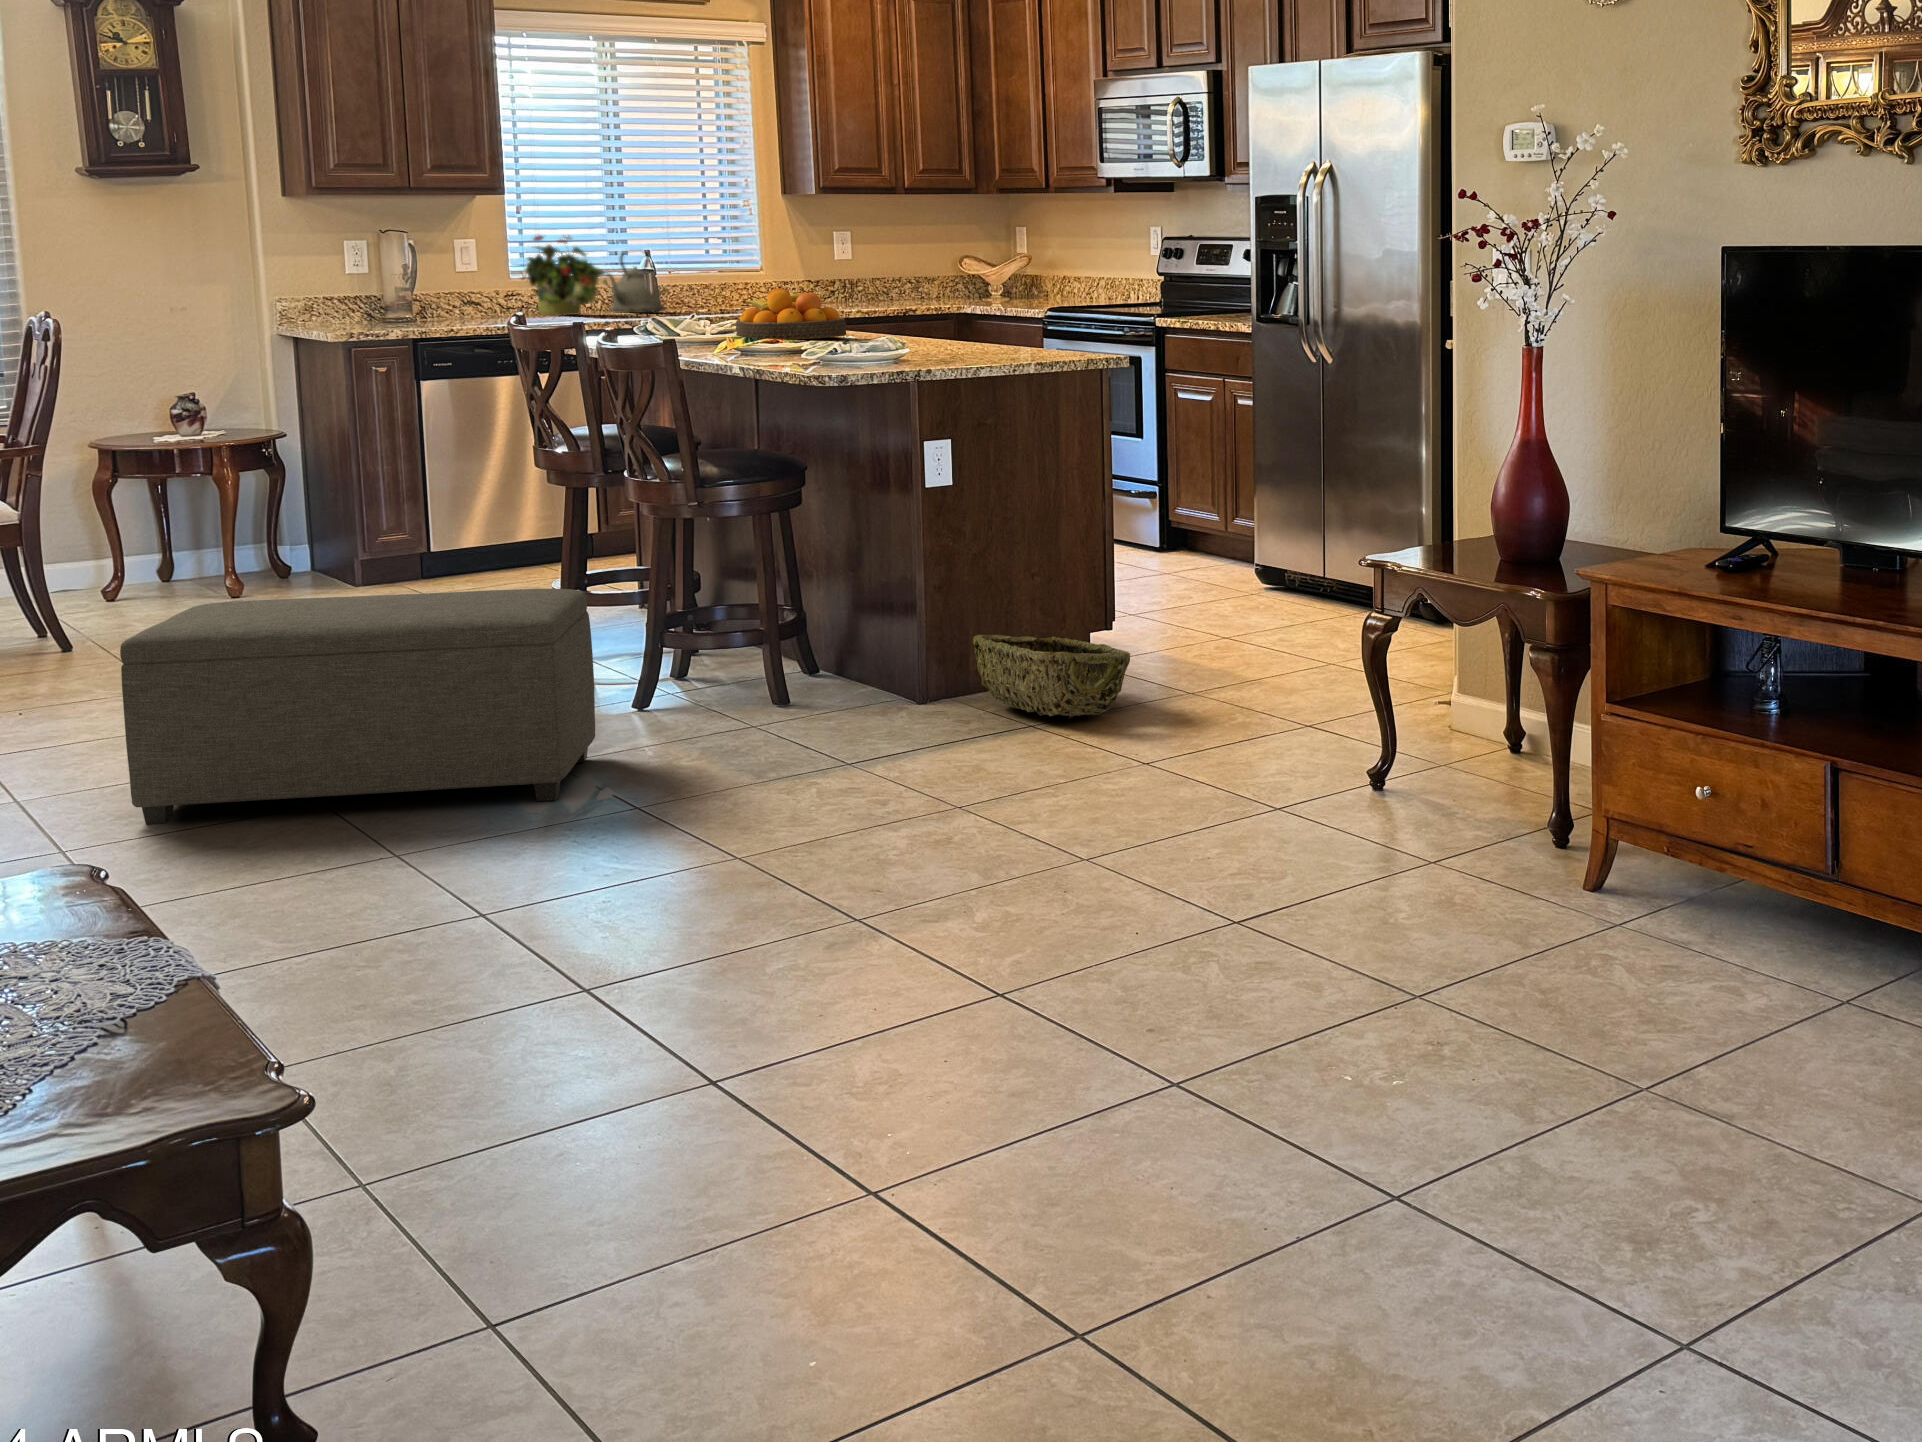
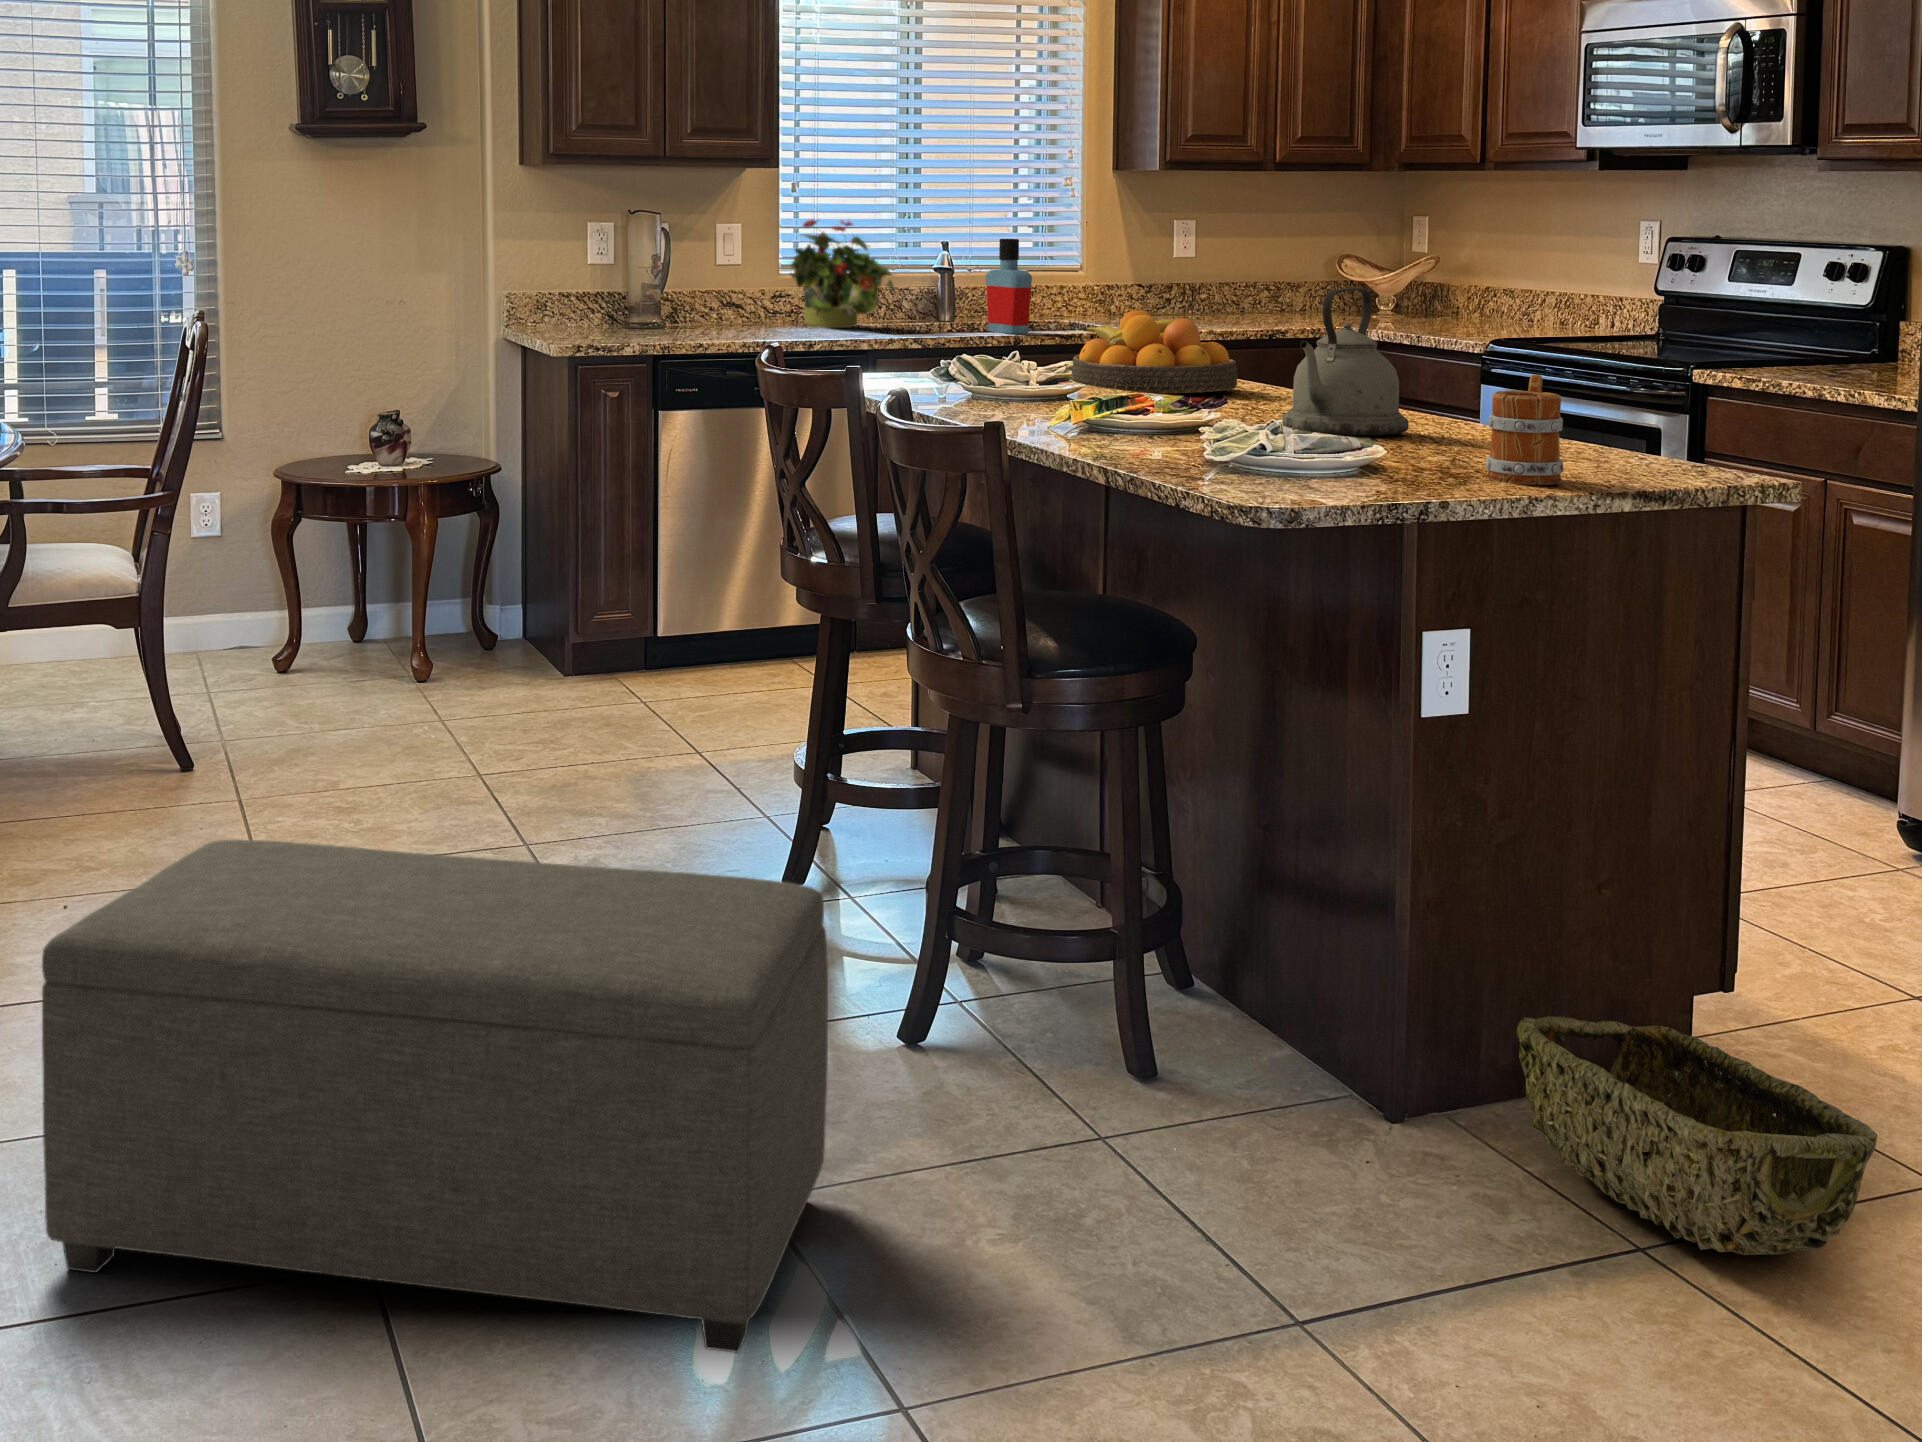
bottle: none [681,247,717,317] -> present [986,239,1032,334]
kettle: present [607,251,665,313] -> present [1282,288,1409,435]
mug: none [952,307,994,364] -> present [1486,375,1563,485]

